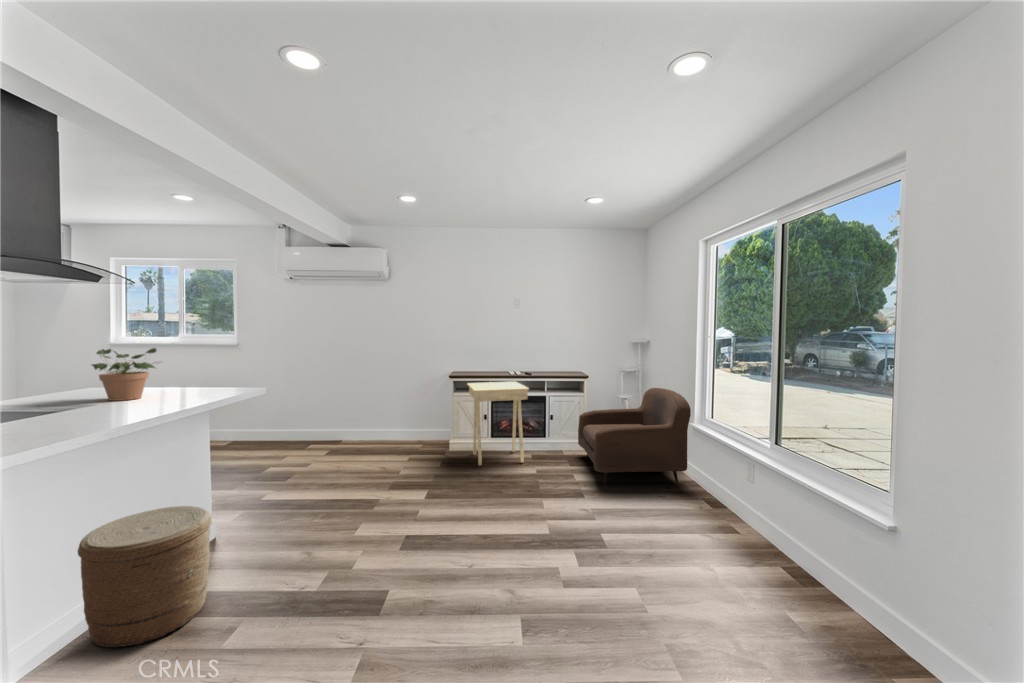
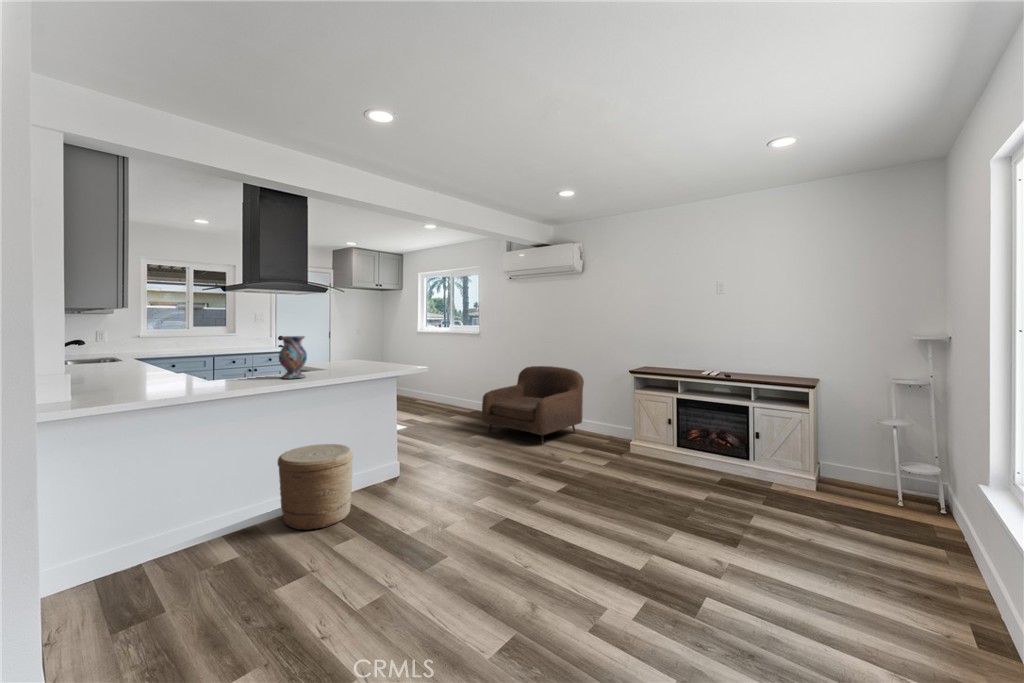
potted plant: present [92,348,156,401] -> none [335,332,379,368]
vase: none [31,357,89,426] -> present [279,336,307,379]
side table: present [467,381,529,466] -> none [637,380,711,483]
armchair: present [578,388,691,484] -> present [482,366,584,444]

